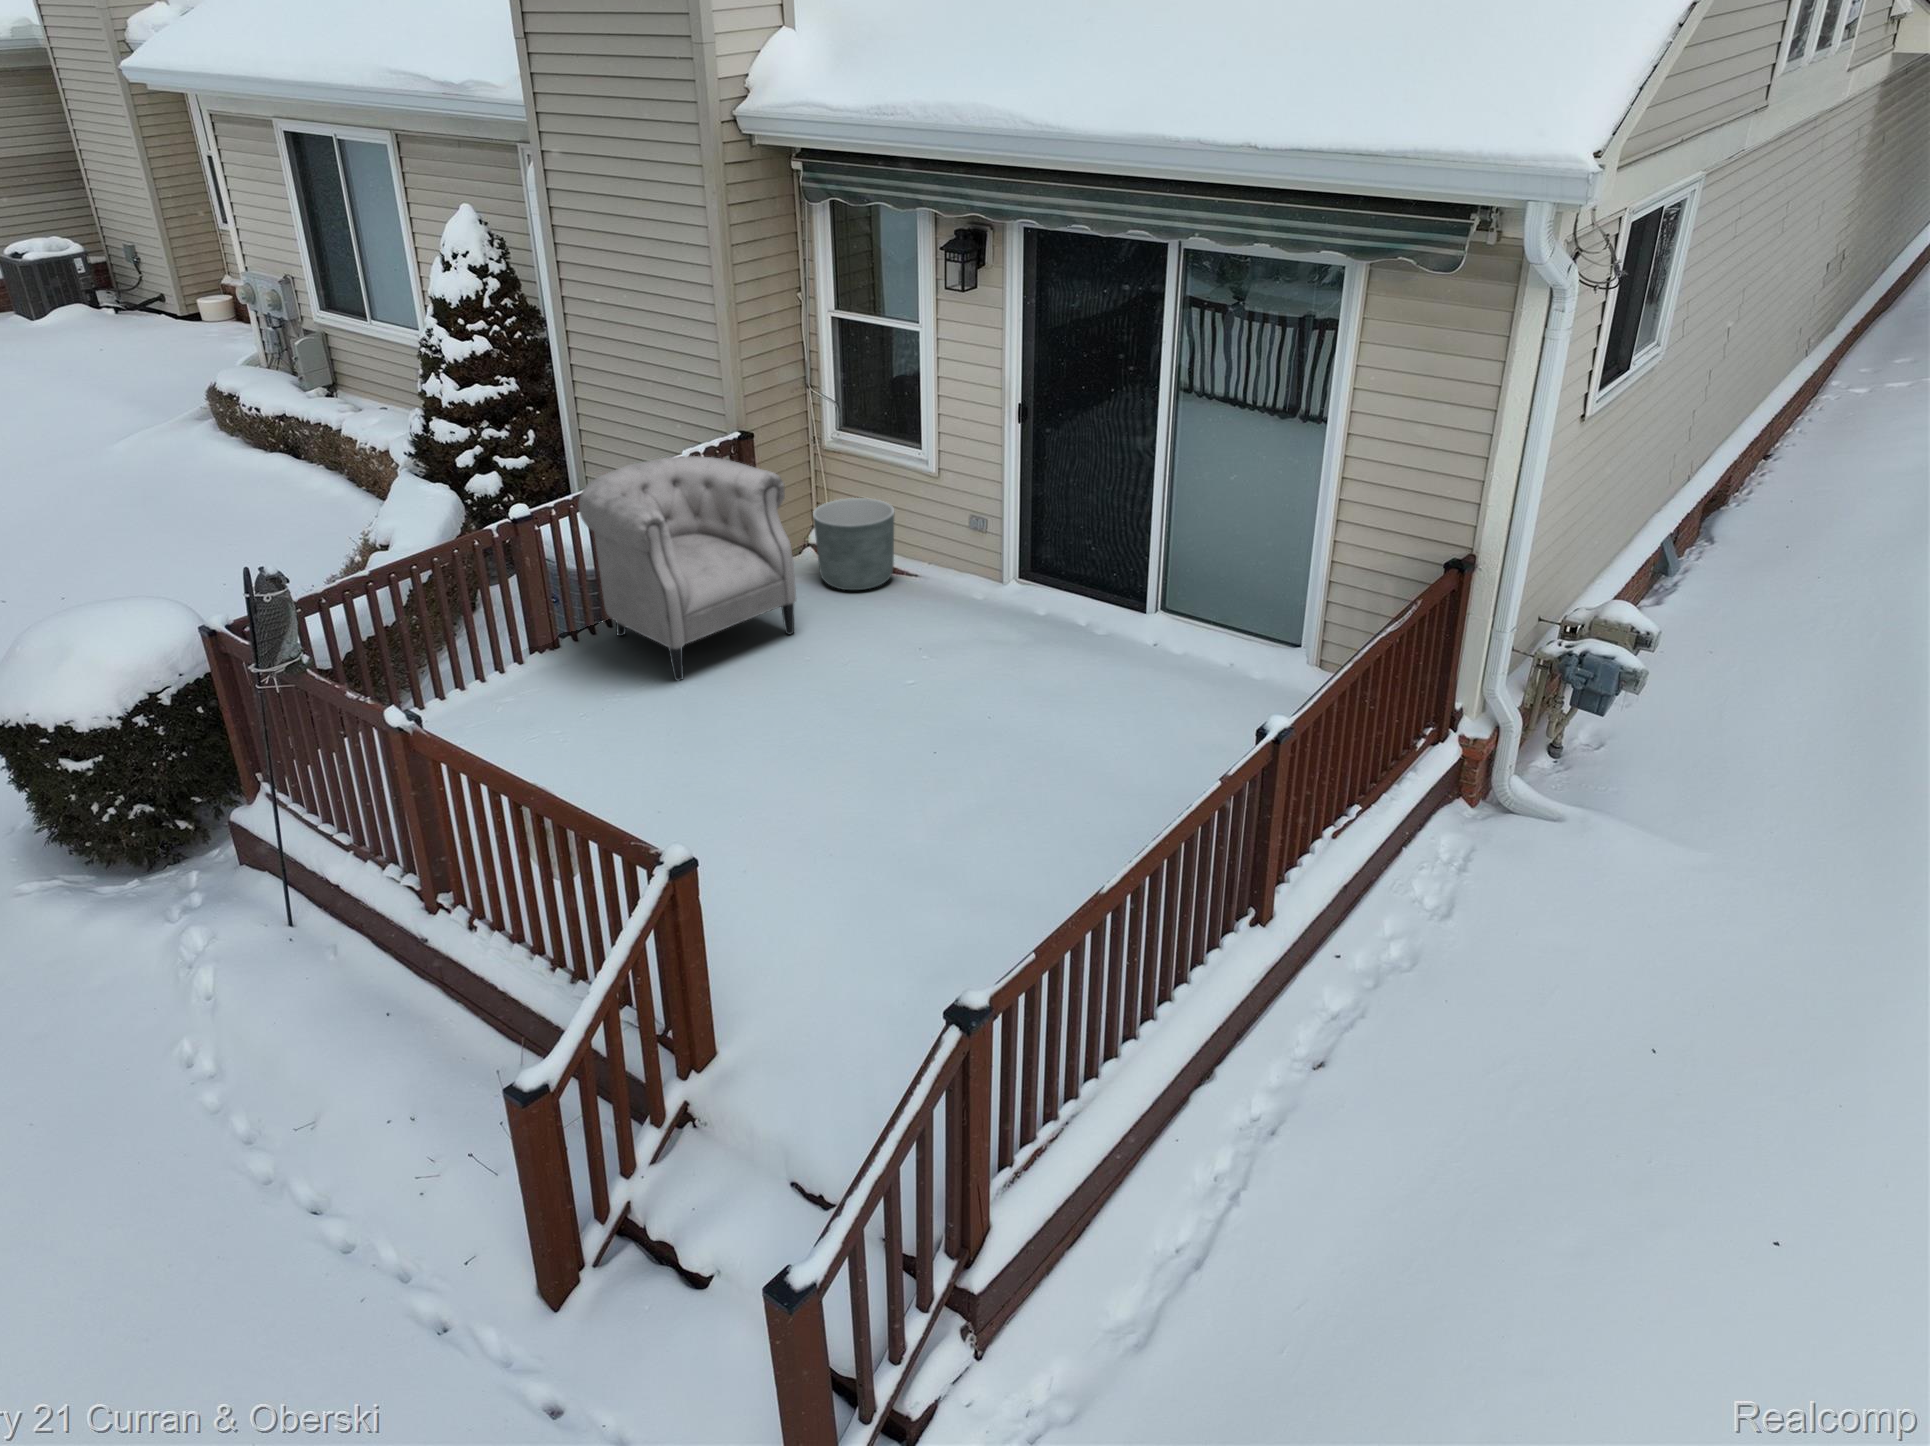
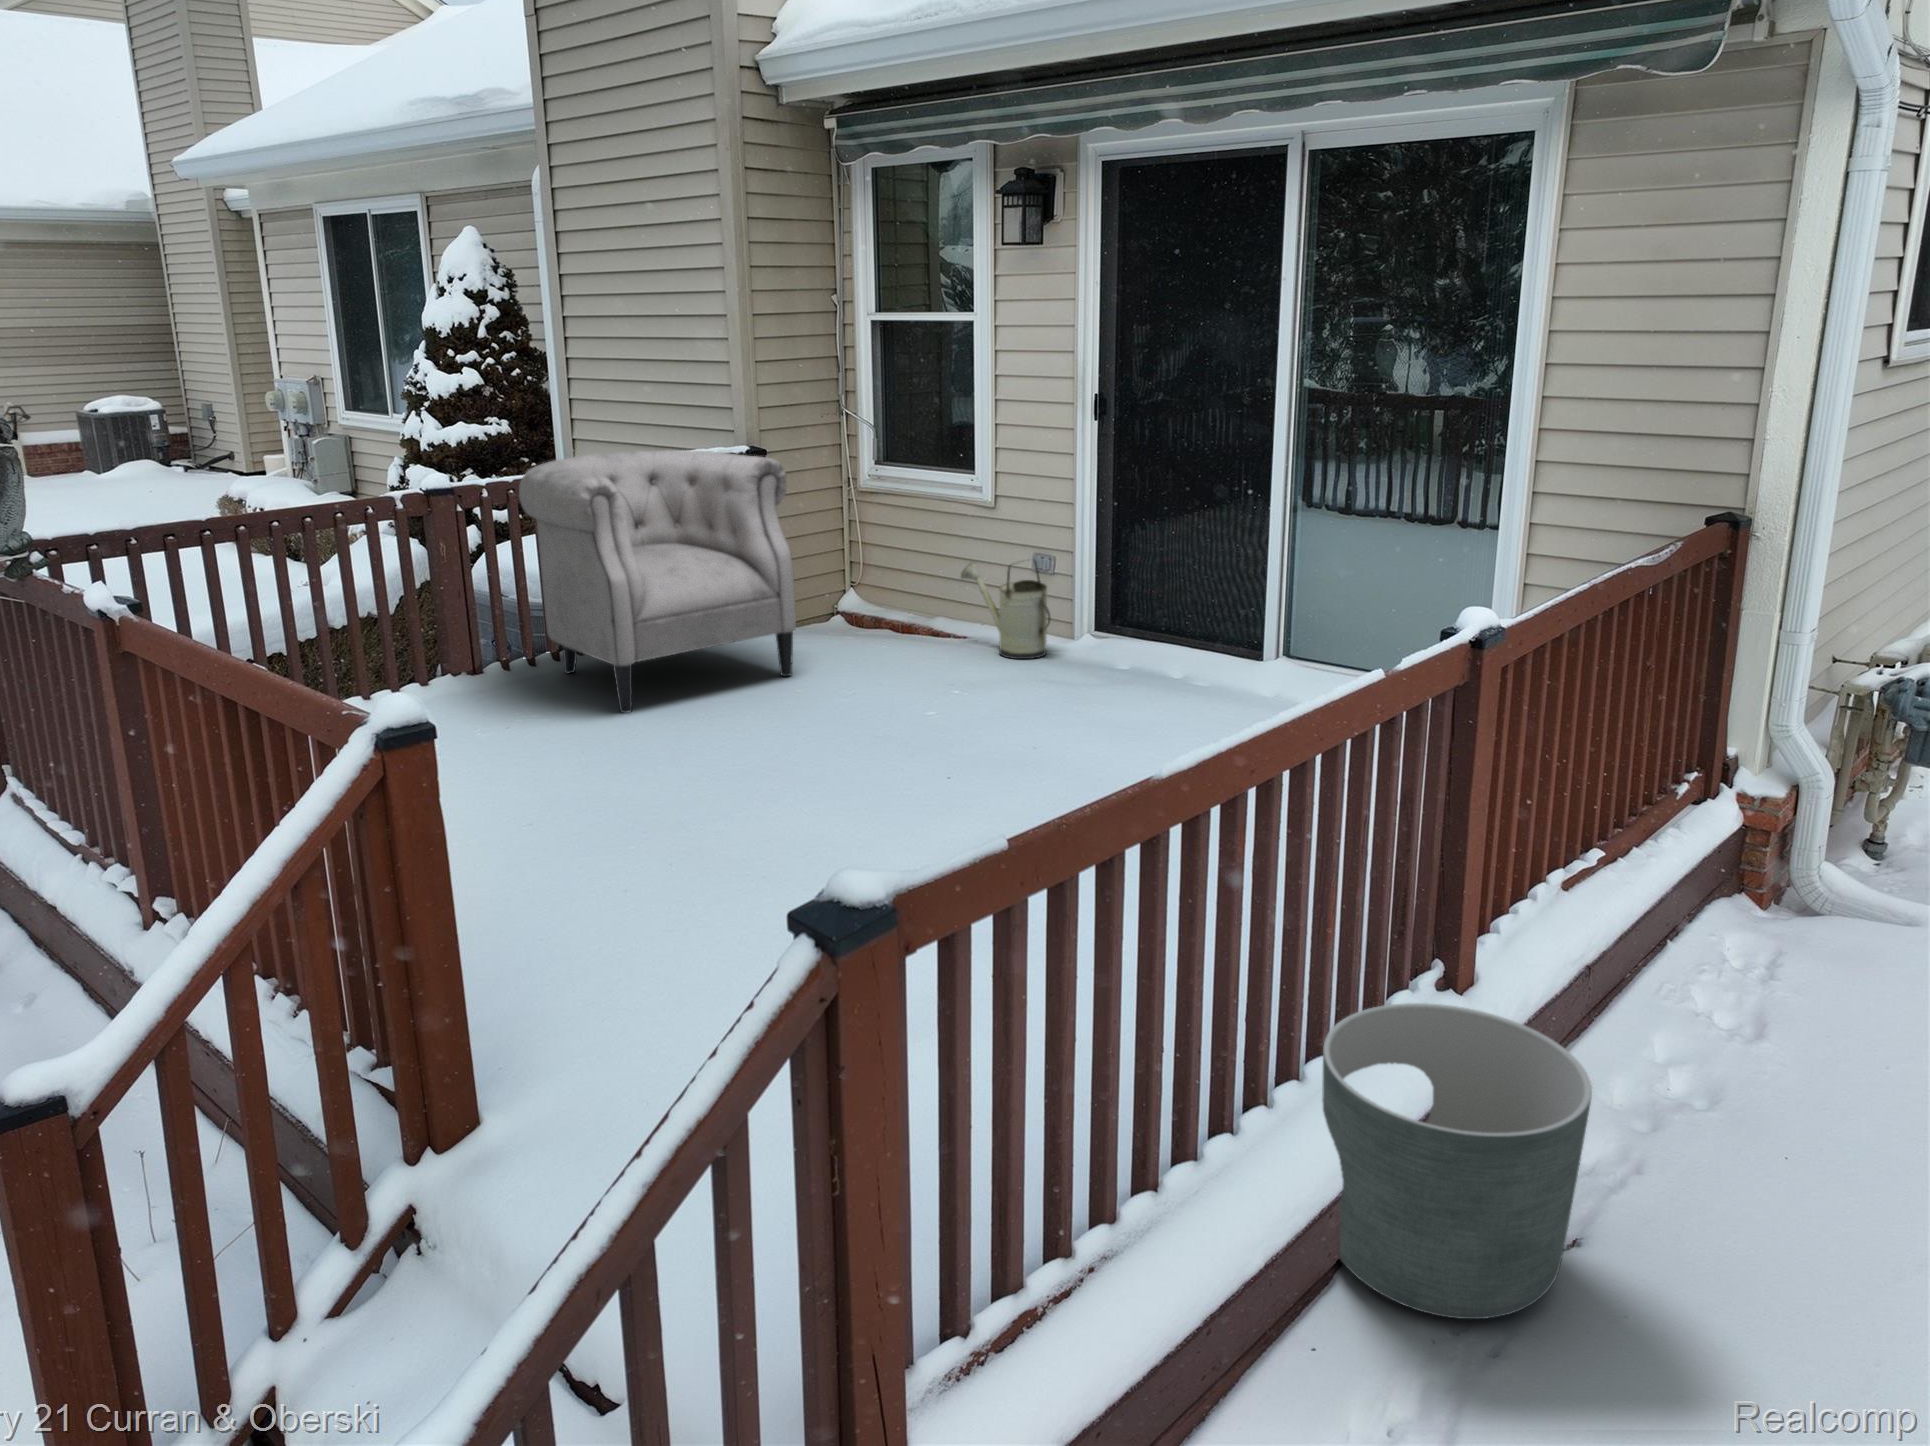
planter: present [813,498,894,590] -> present [1322,1003,1592,1319]
watering can: none [915,530,986,608] -> present [961,560,1051,659]

